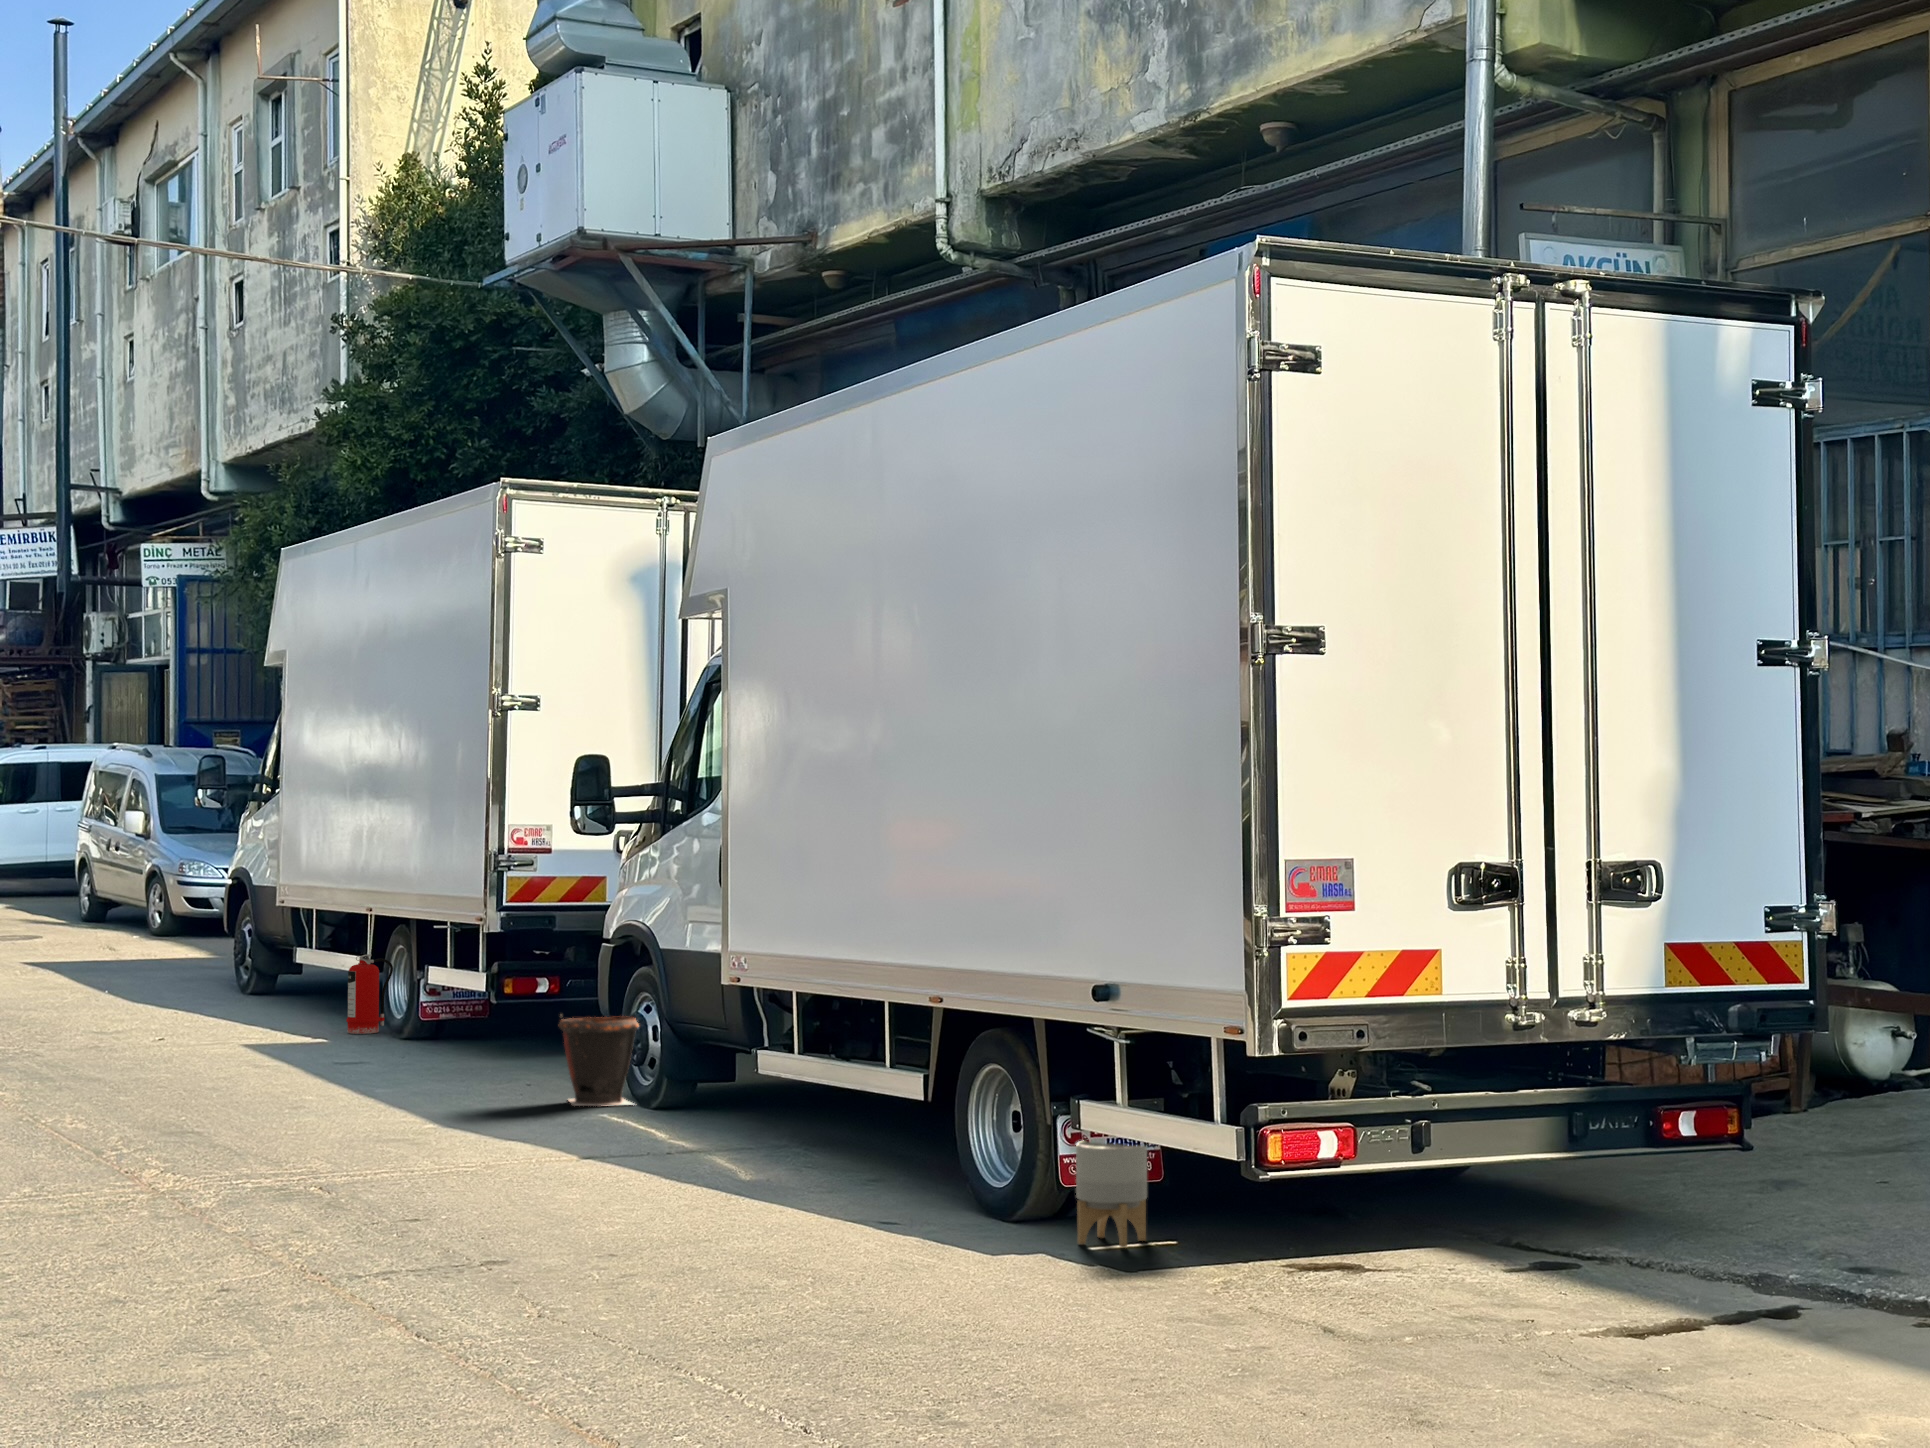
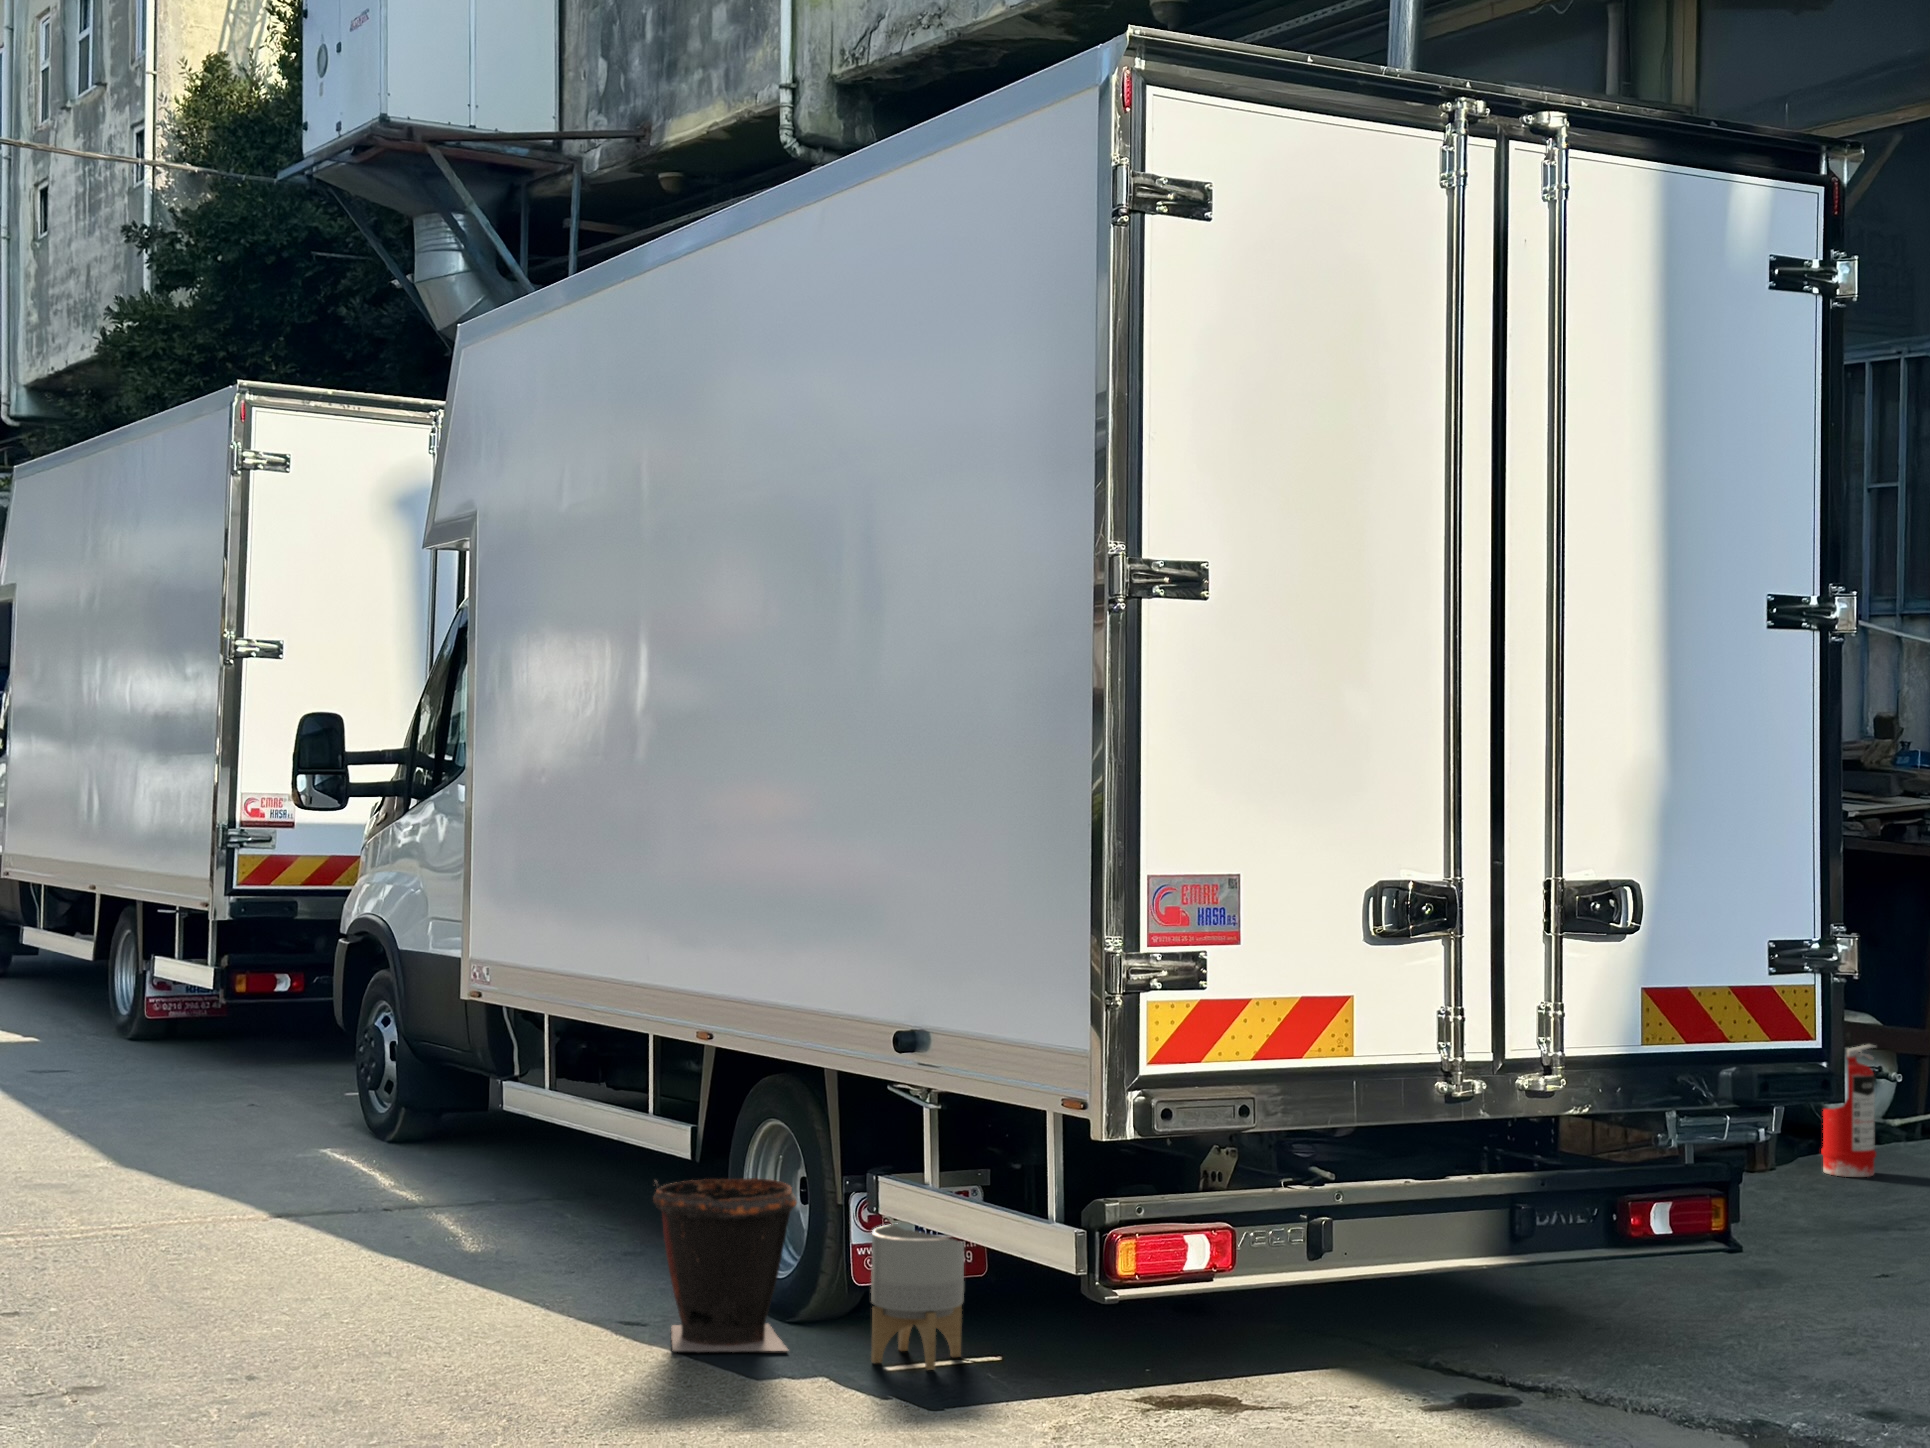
fire extinguisher: present [346,954,393,1034] -> present [1821,1045,1876,1177]
waste bin: present [559,1016,639,1106] -> present [653,1178,797,1352]

